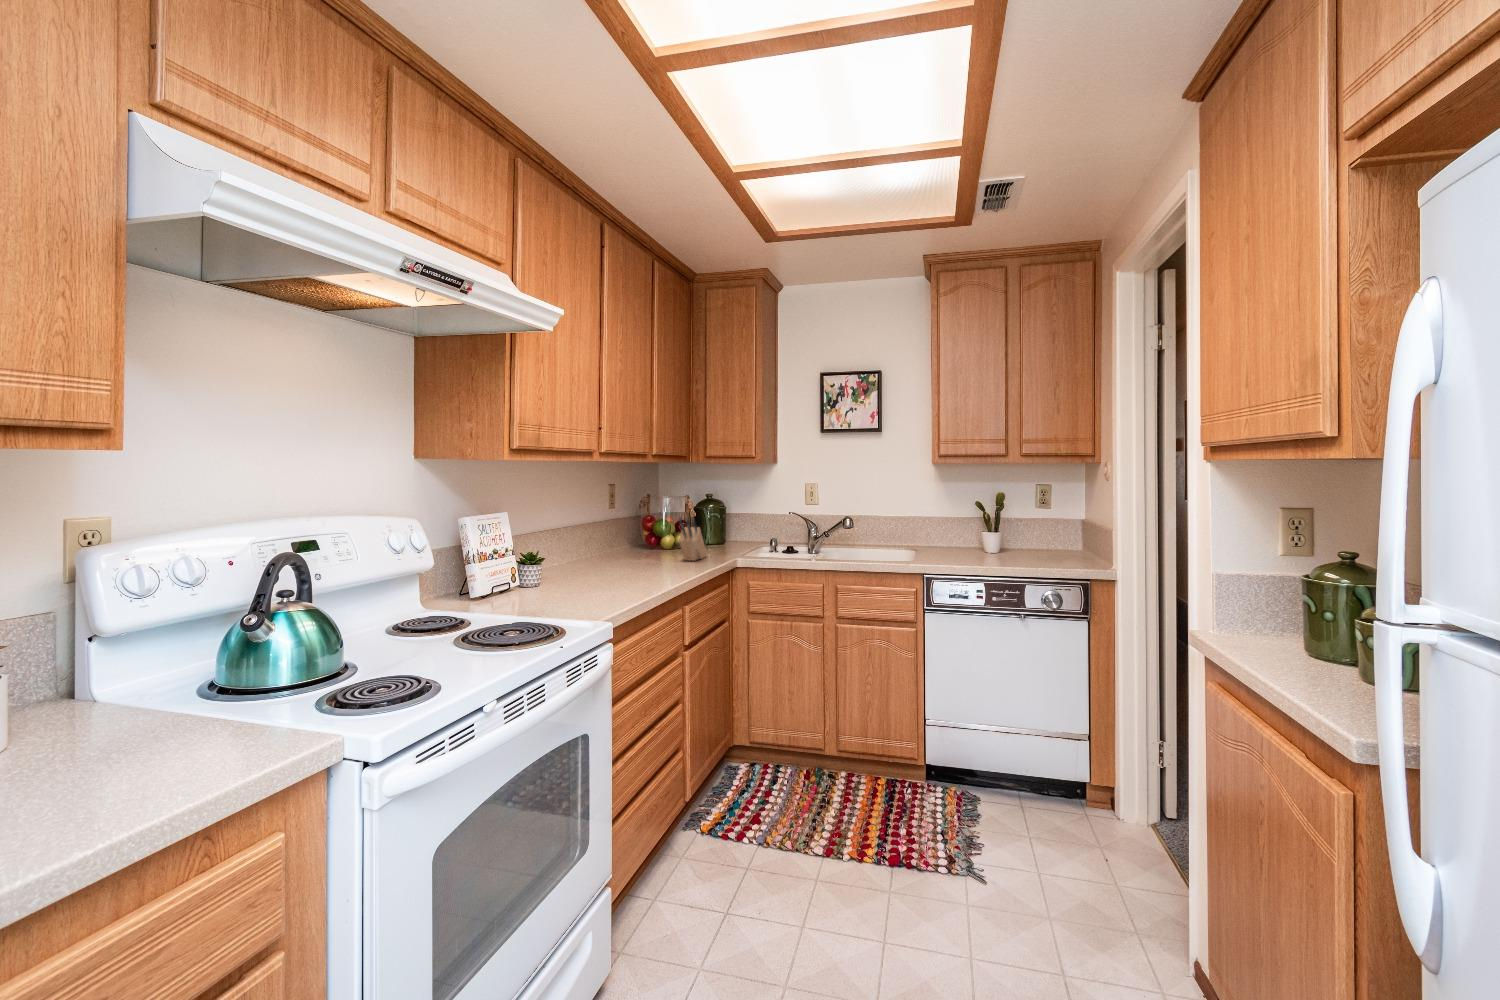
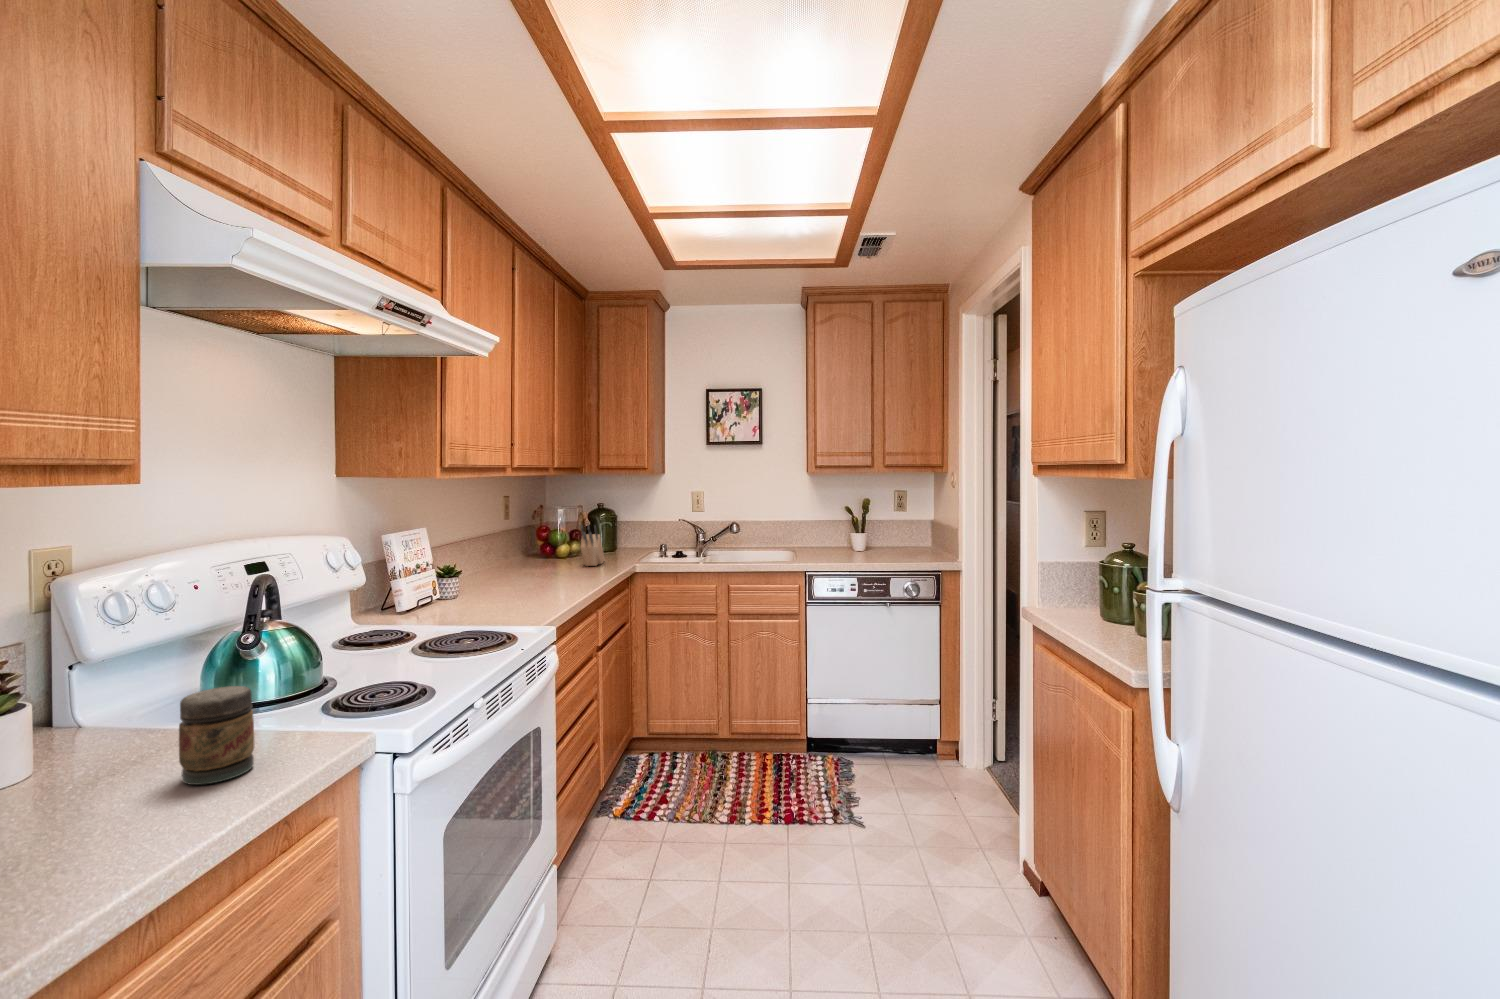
jar: none [114,672,199,780] -> present [179,686,254,785]

